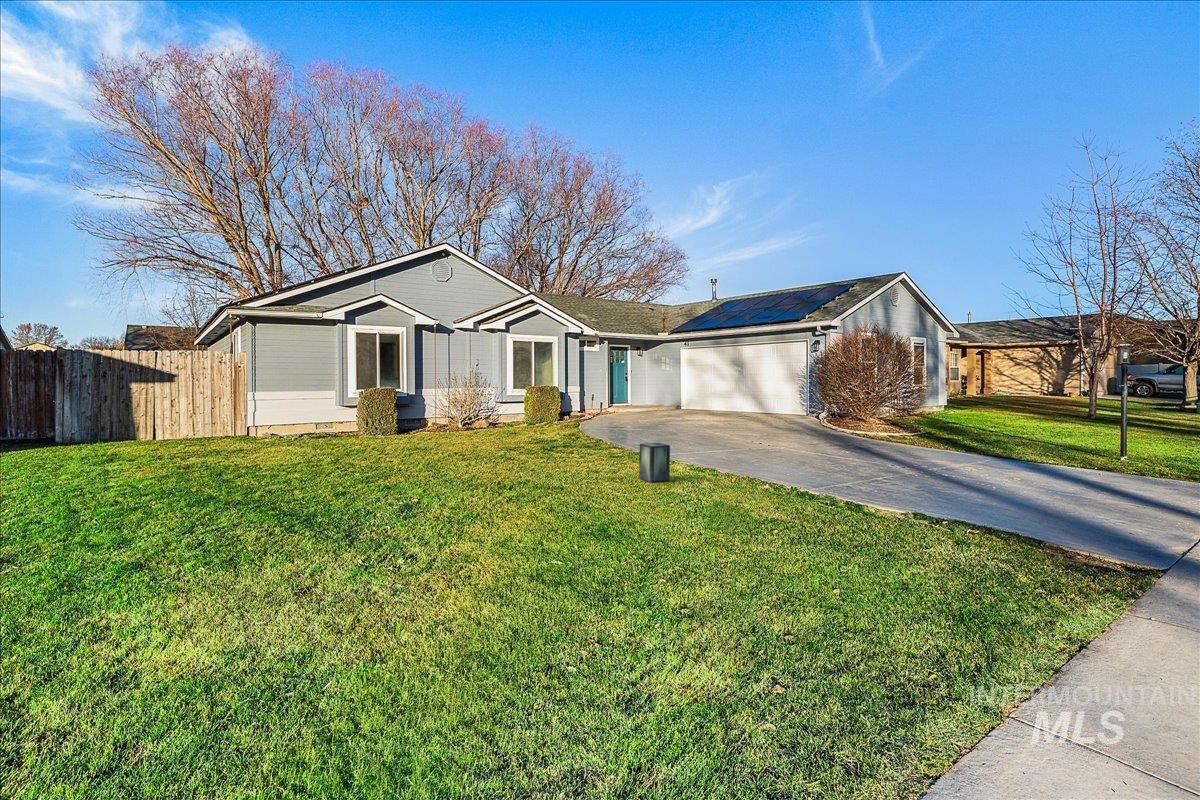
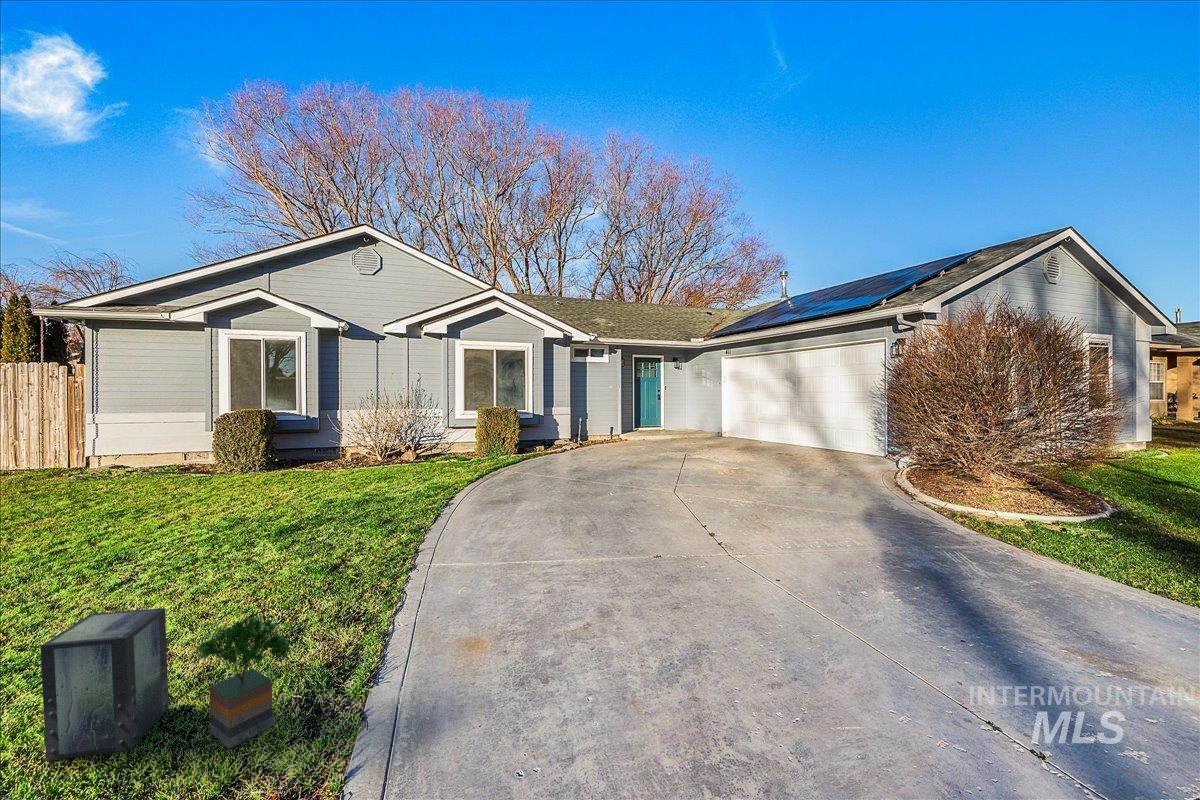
potted tree: none [680,443,706,480] -> present [197,617,291,748]

